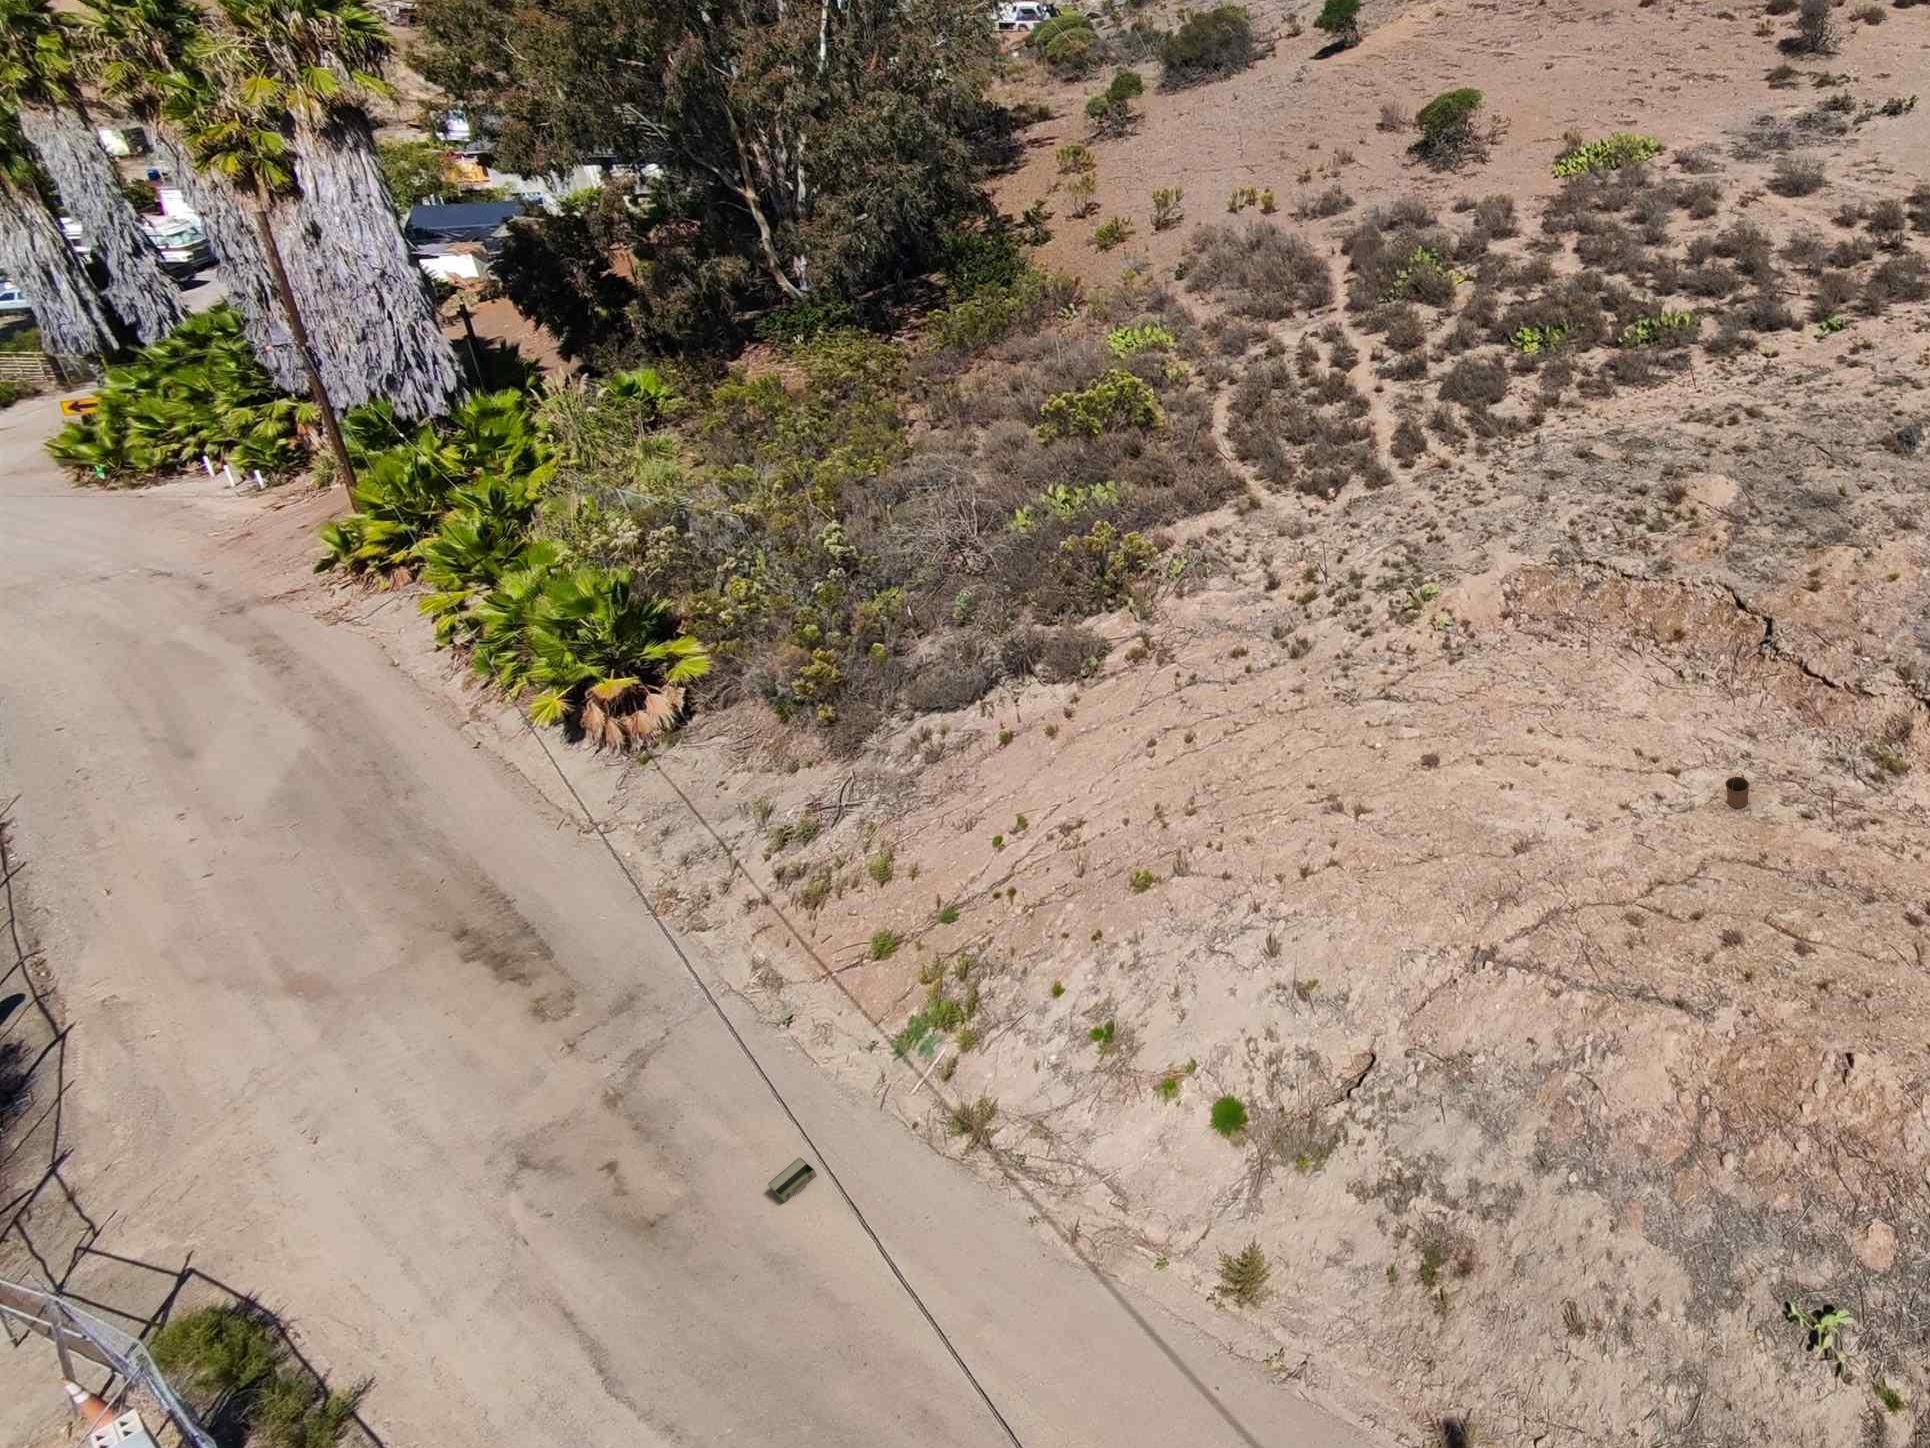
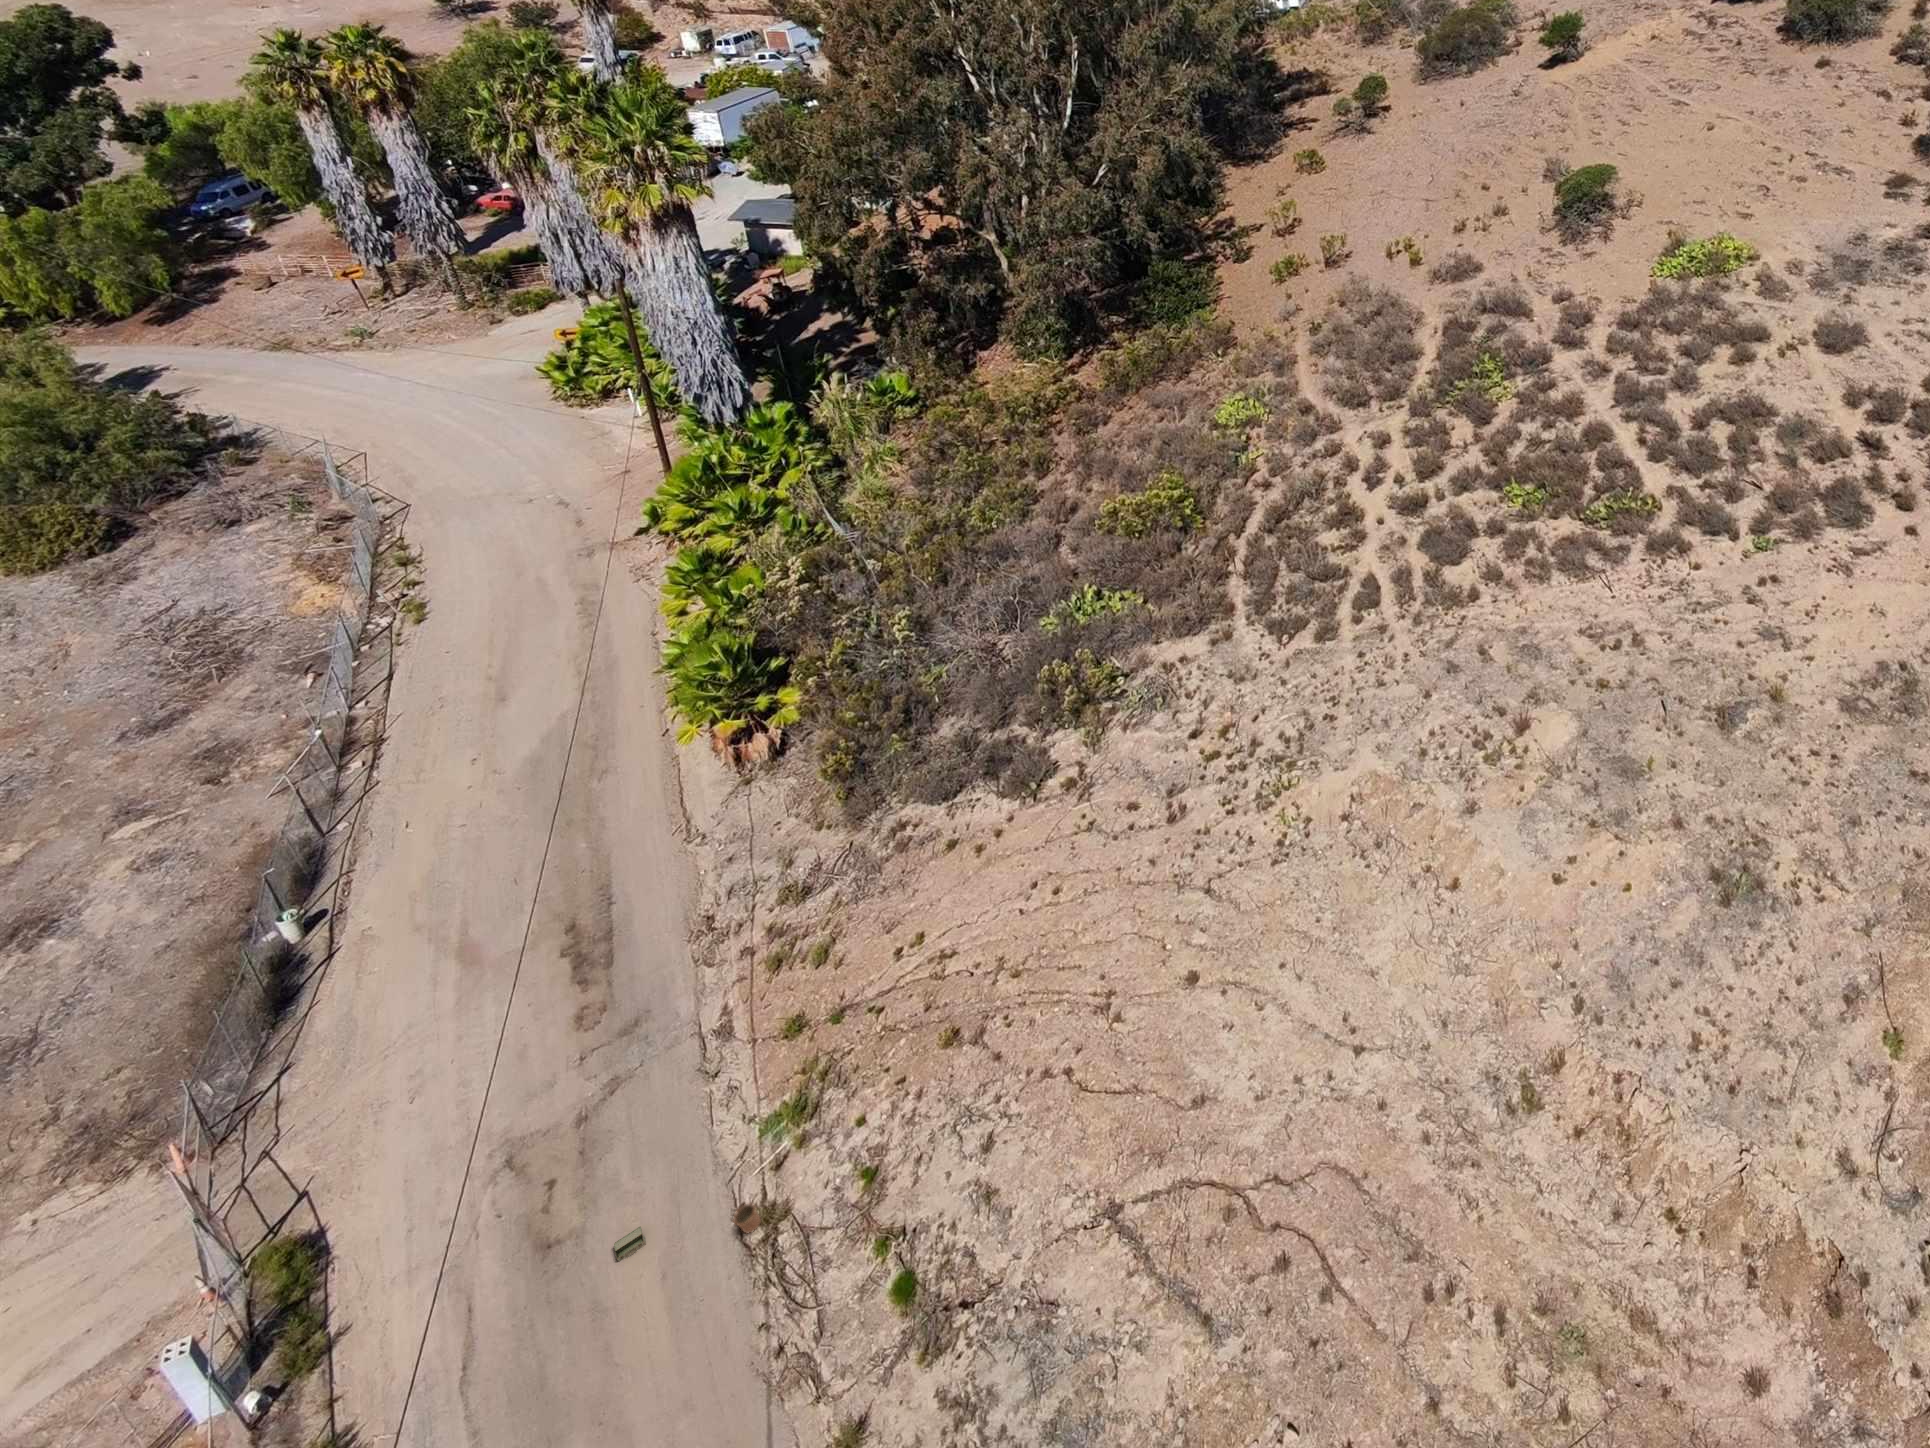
bucket: present [1725,771,1749,809] -> present [733,1204,761,1233]

